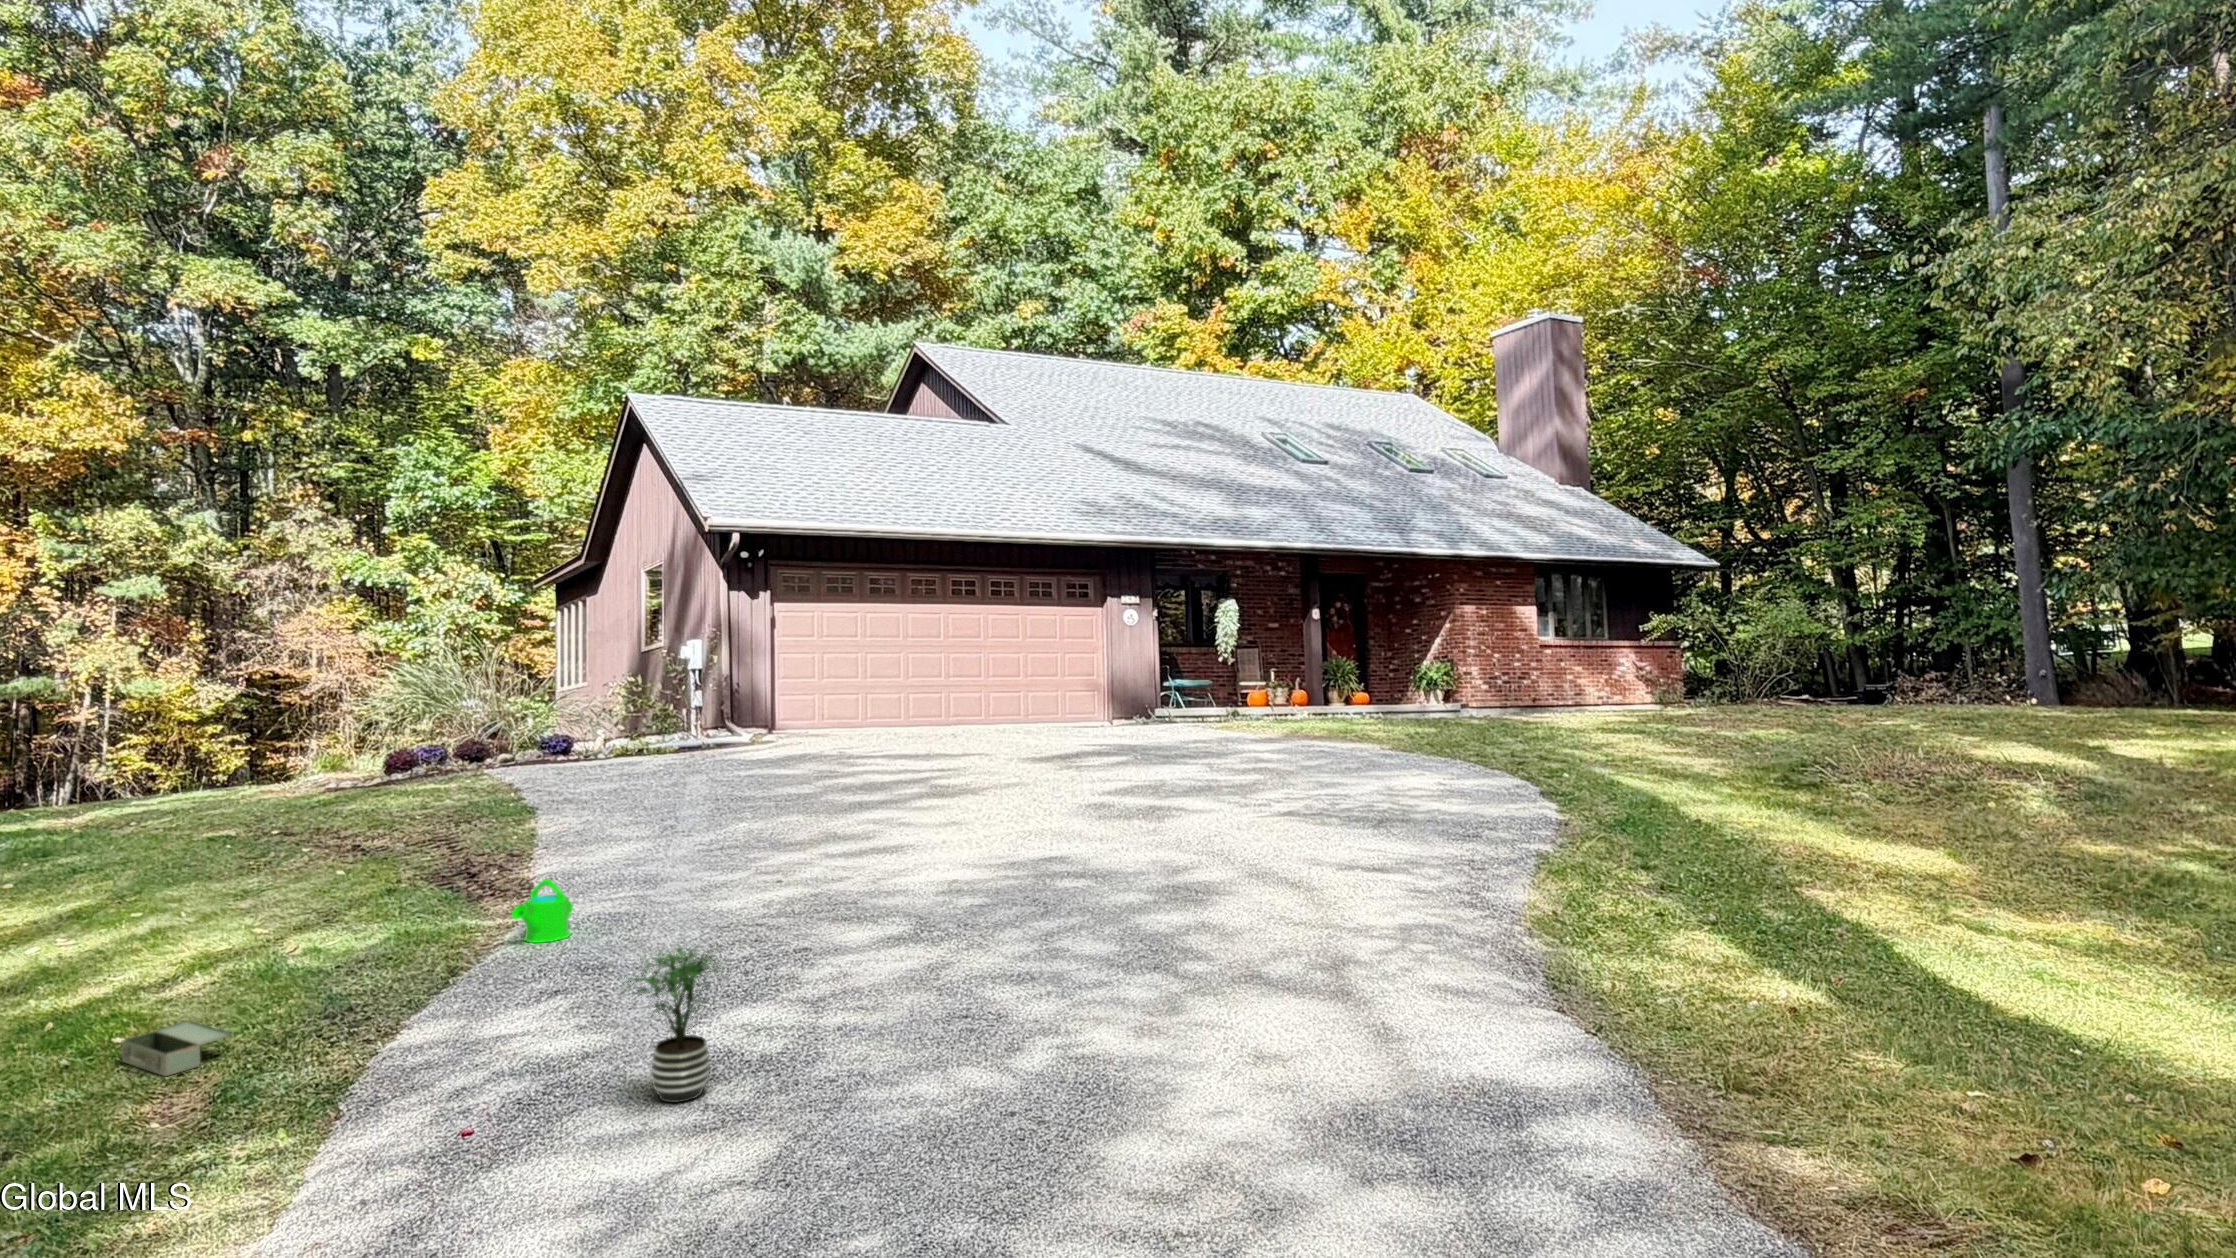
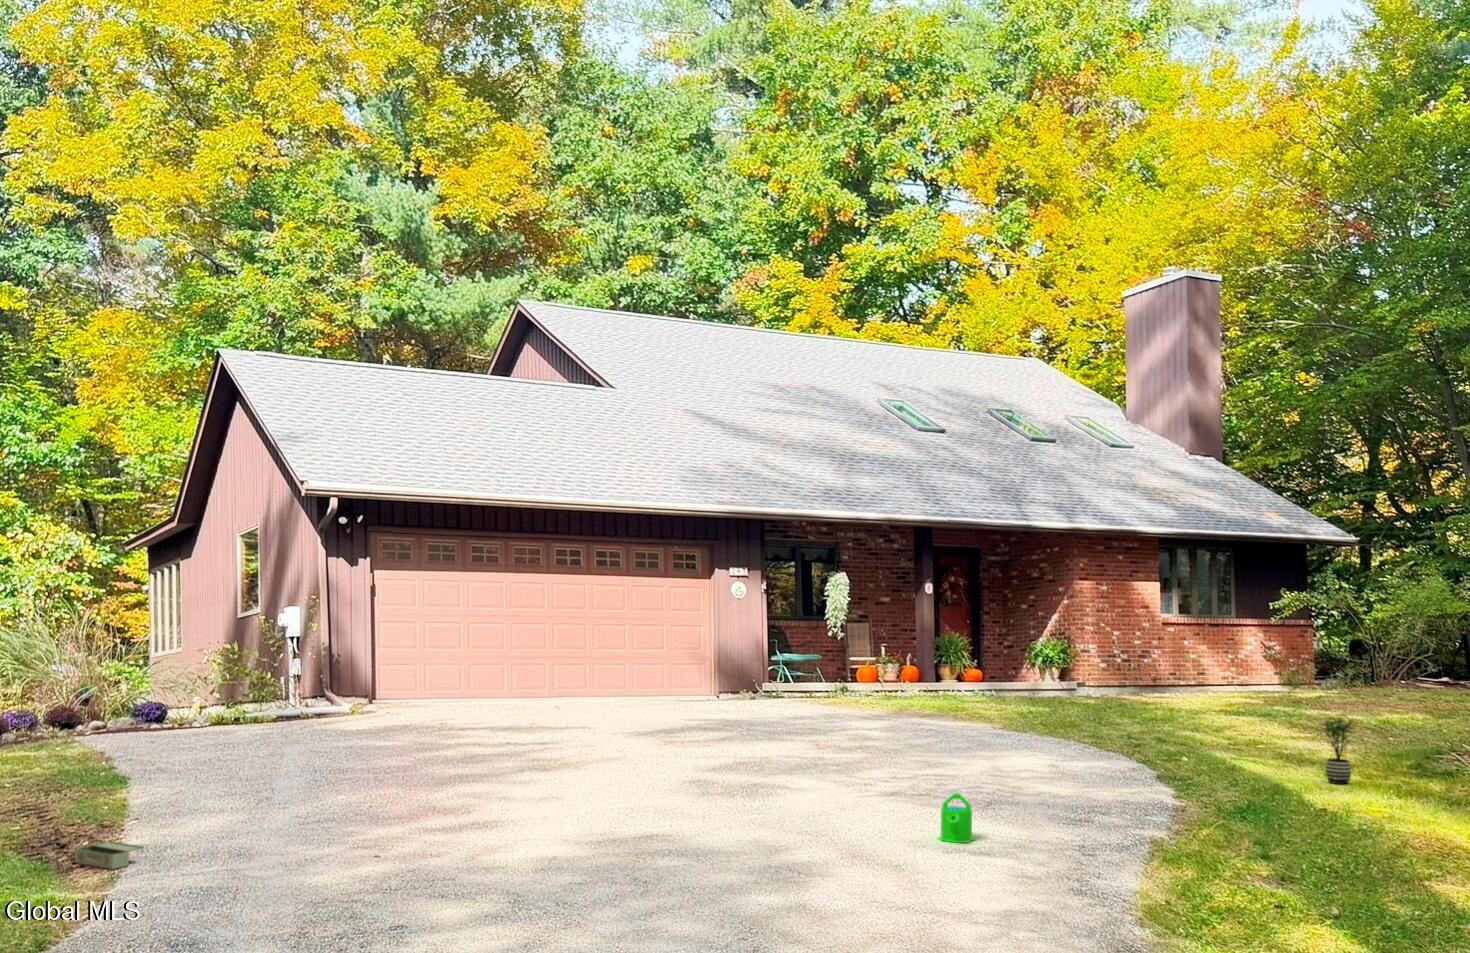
watering can: present [511,879,573,943] -> present [939,793,973,843]
potted plant: present [620,944,726,1103] -> present [1317,718,1355,784]

